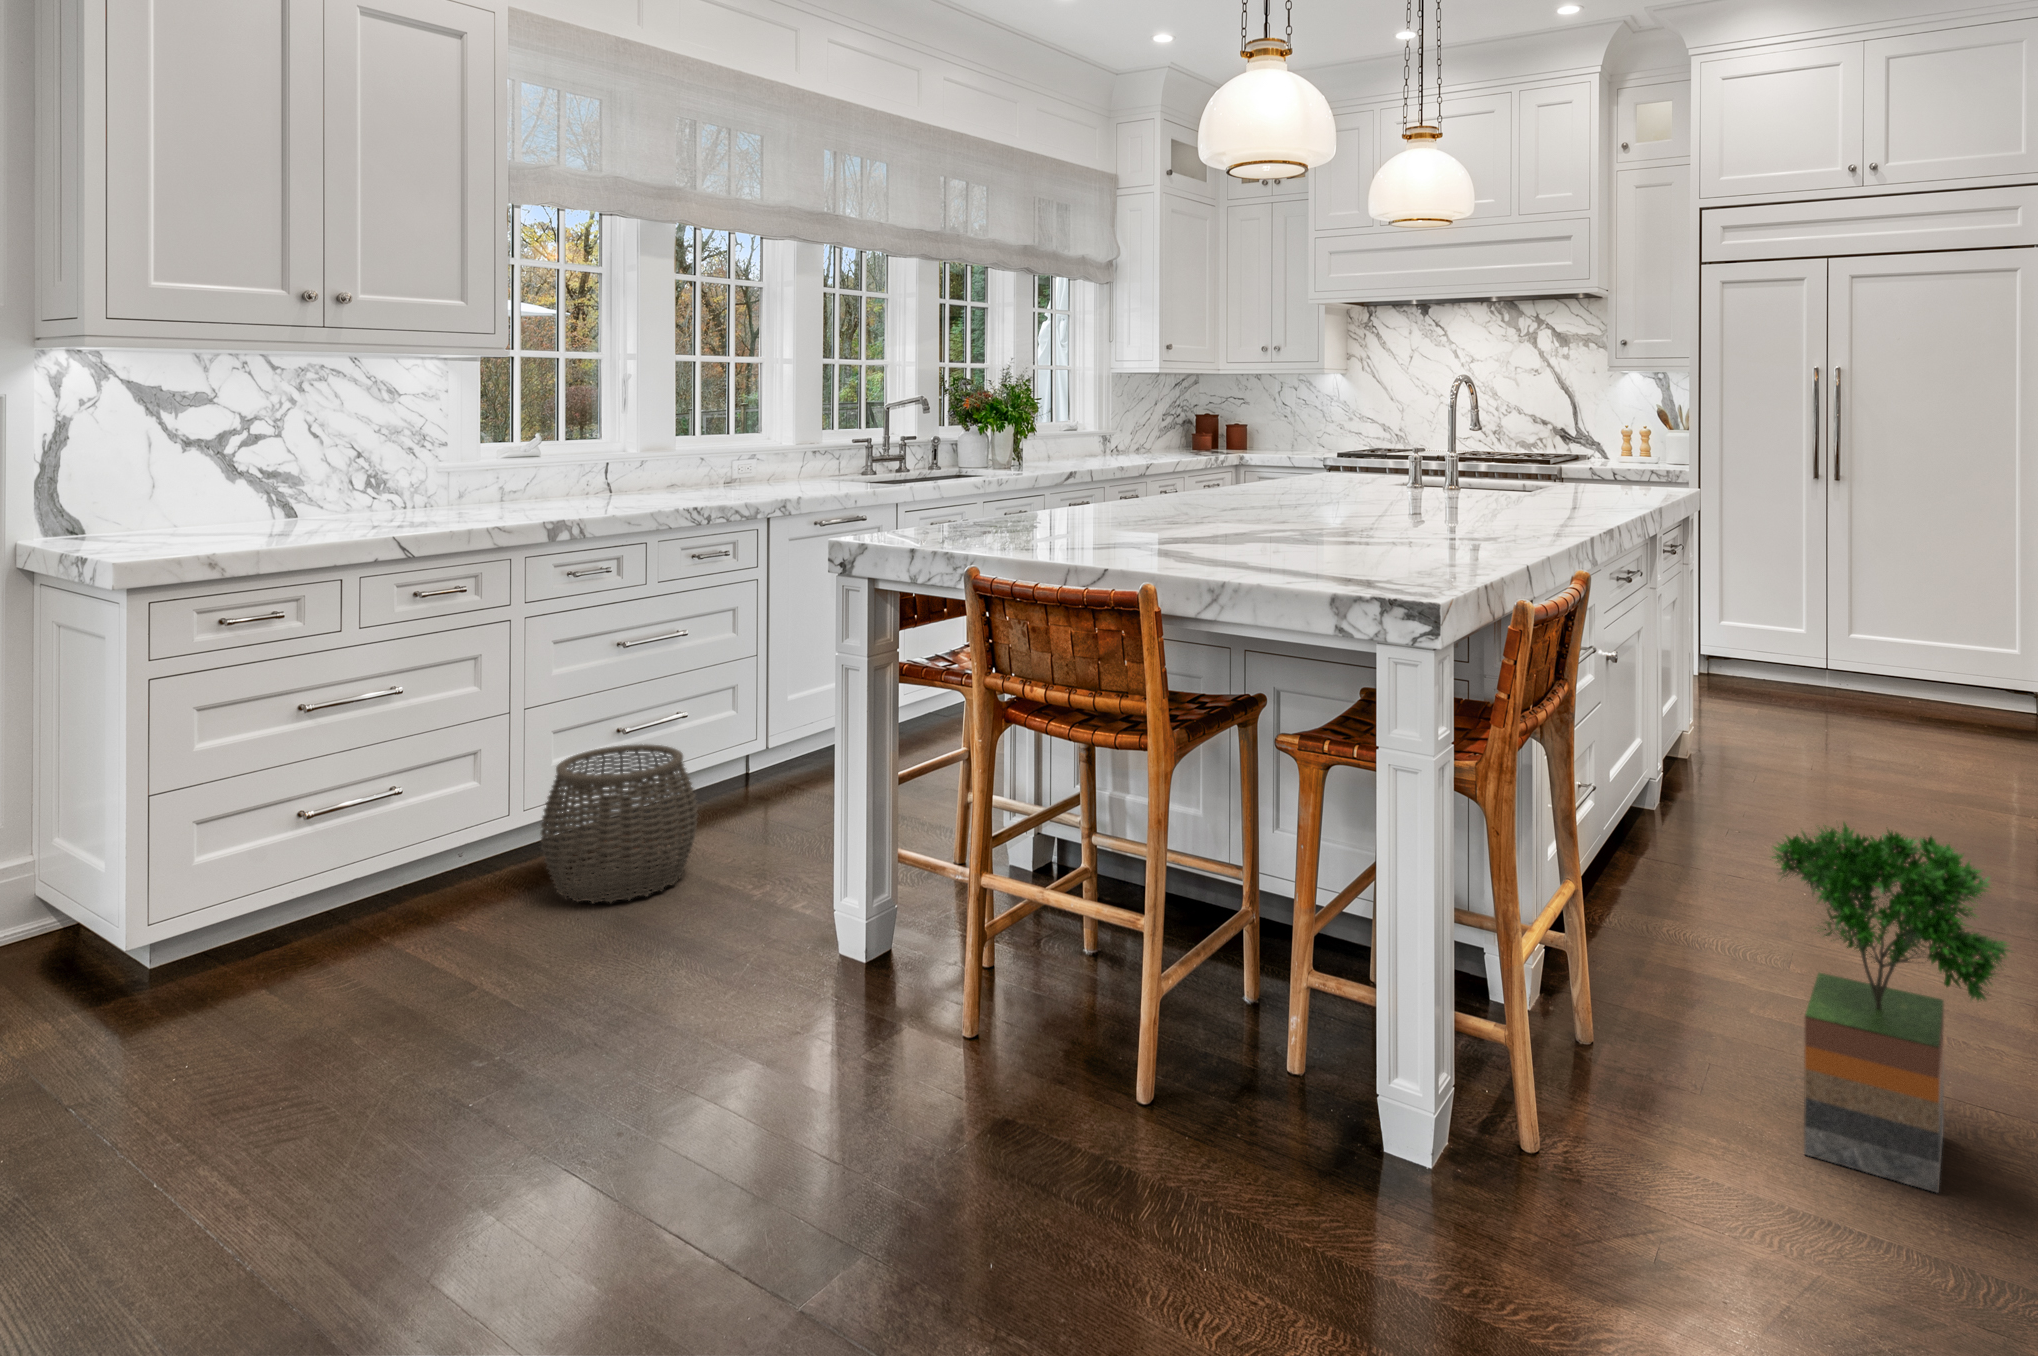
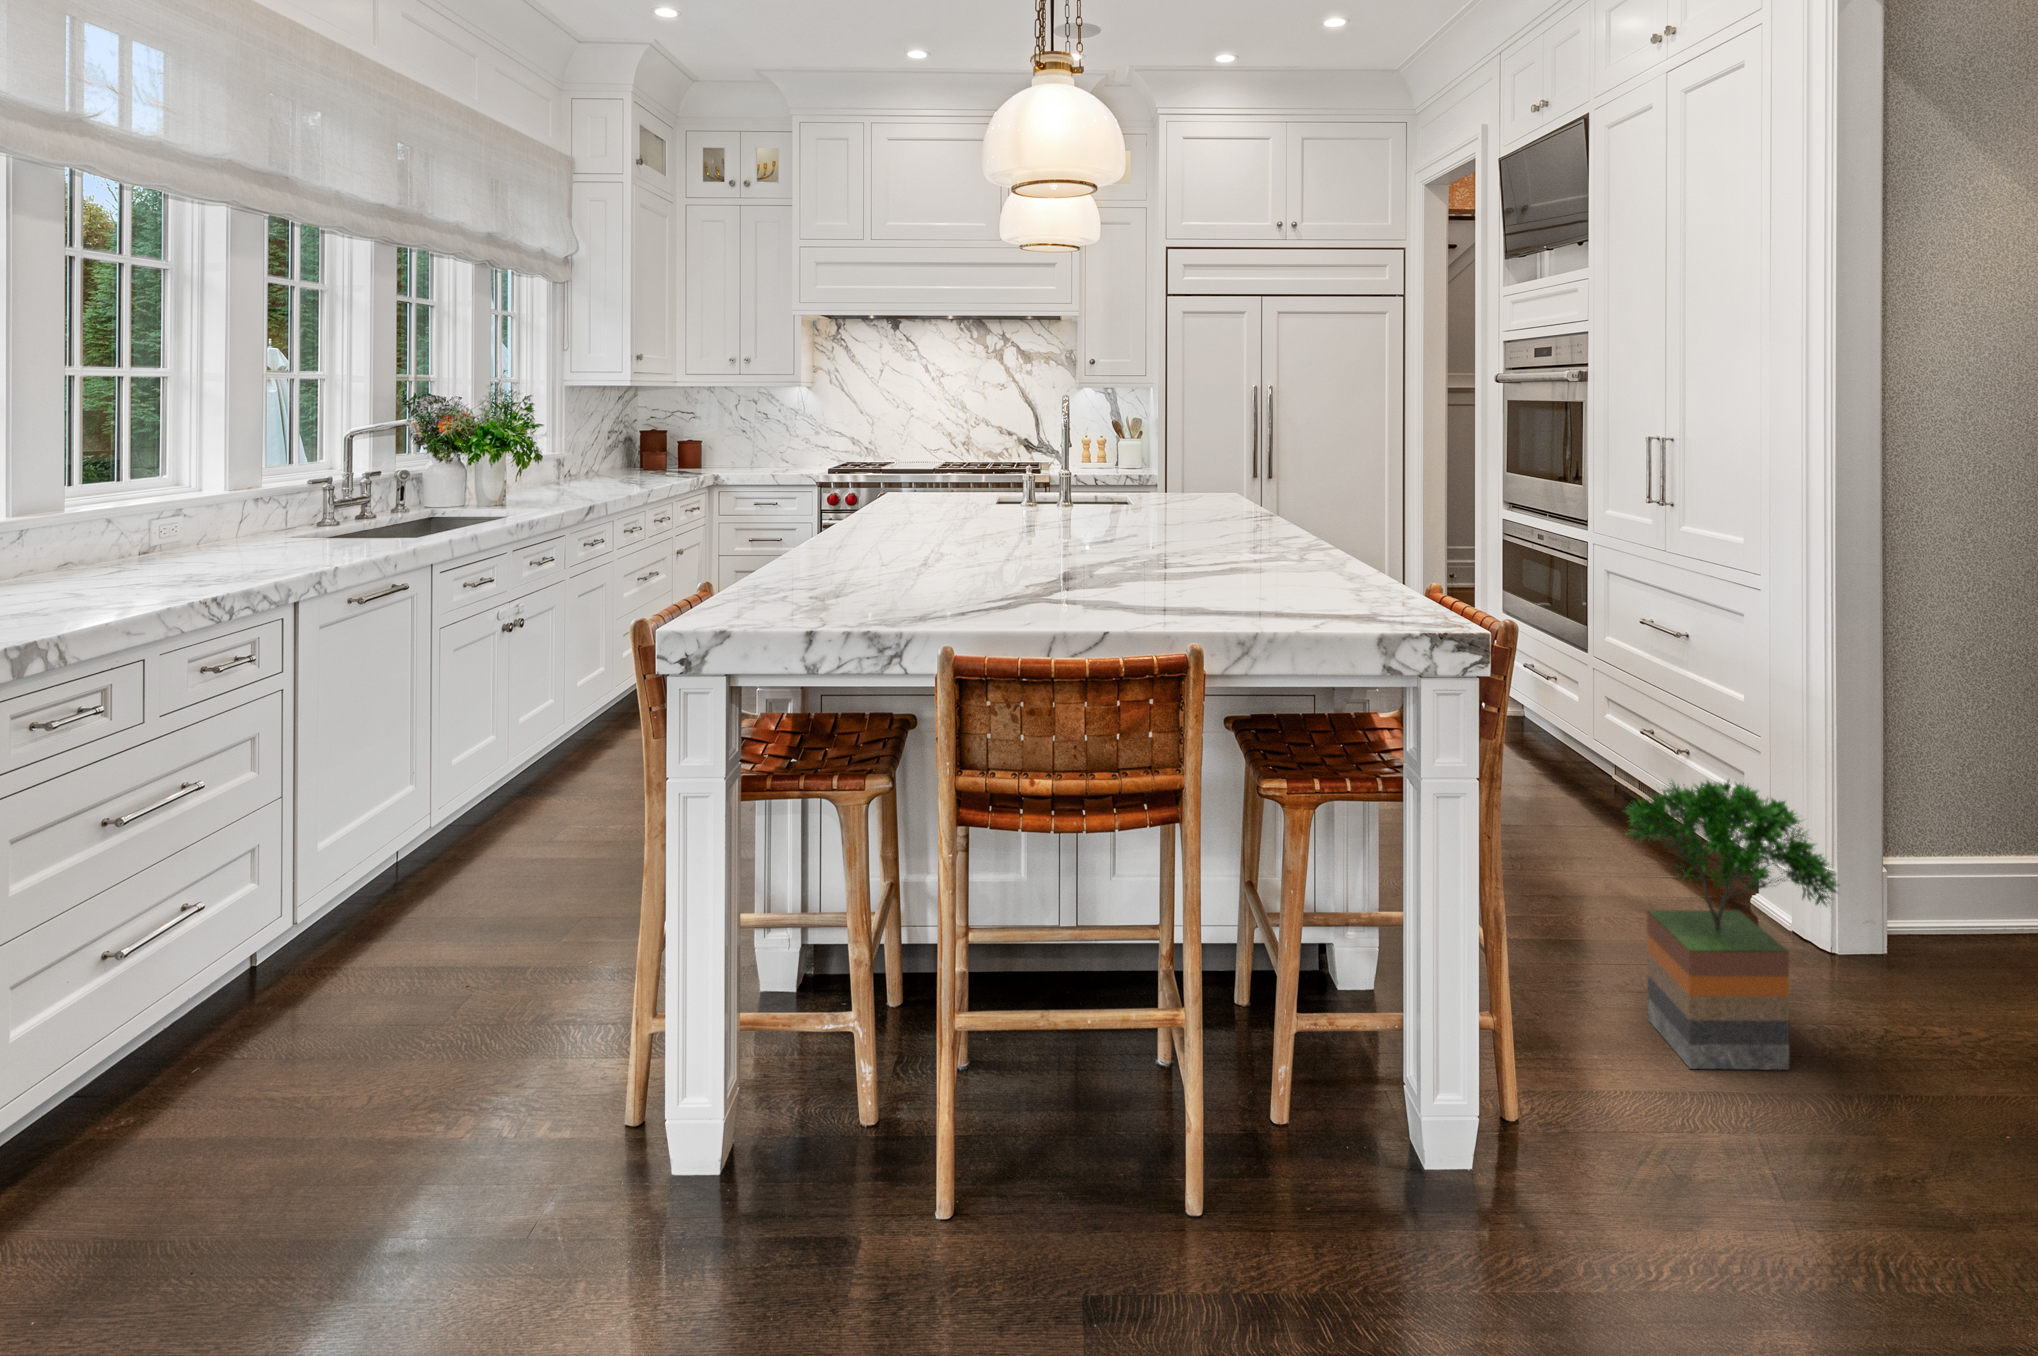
woven basket: present [540,744,698,903] -> none [67,946,331,1219]

